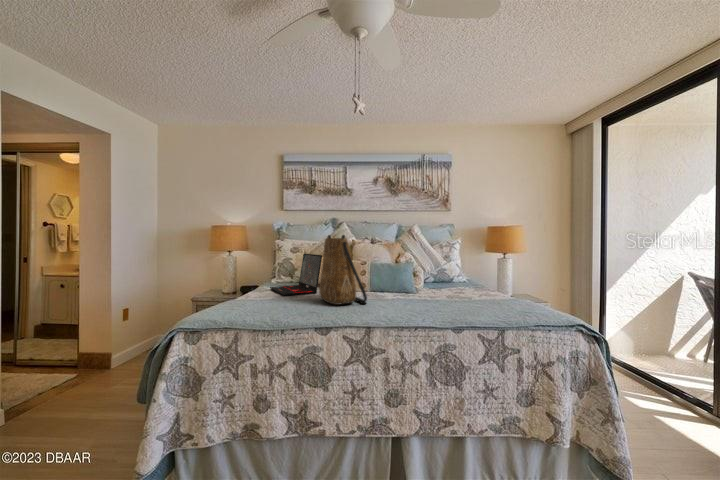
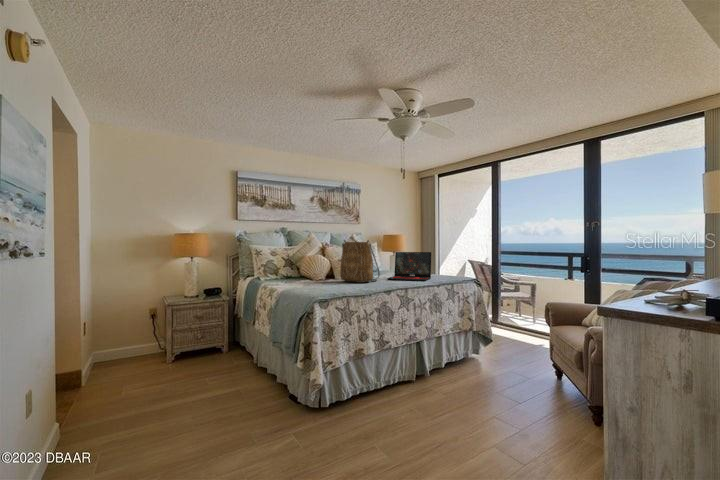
laptop: present [270,254,322,296] -> present [387,252,431,281]

